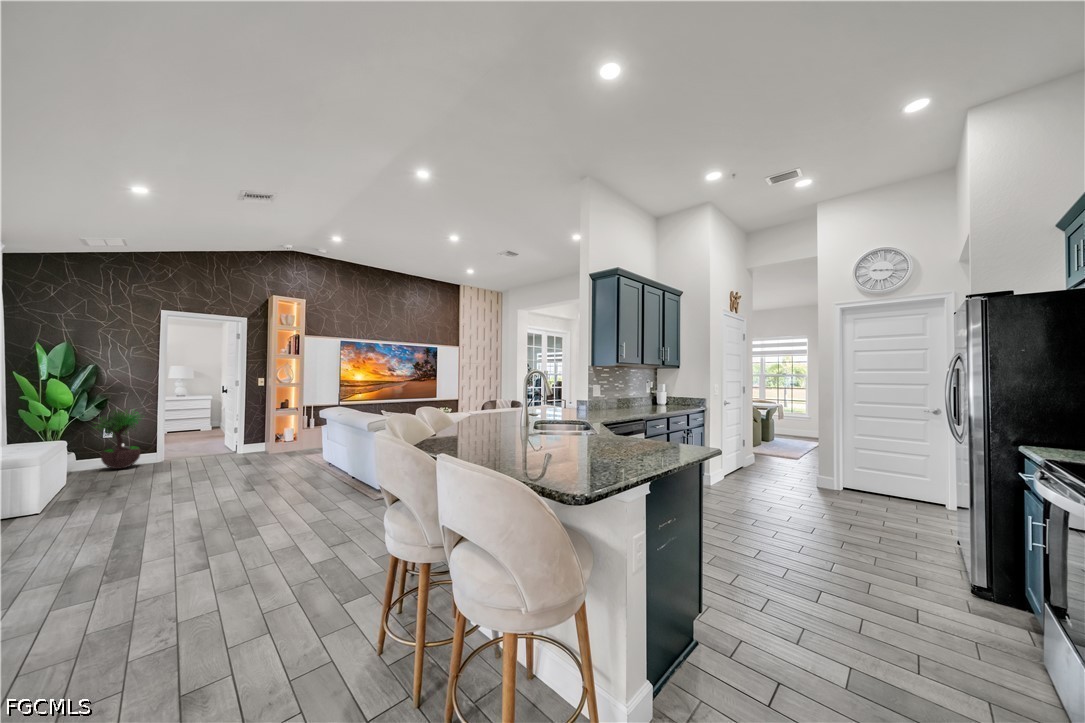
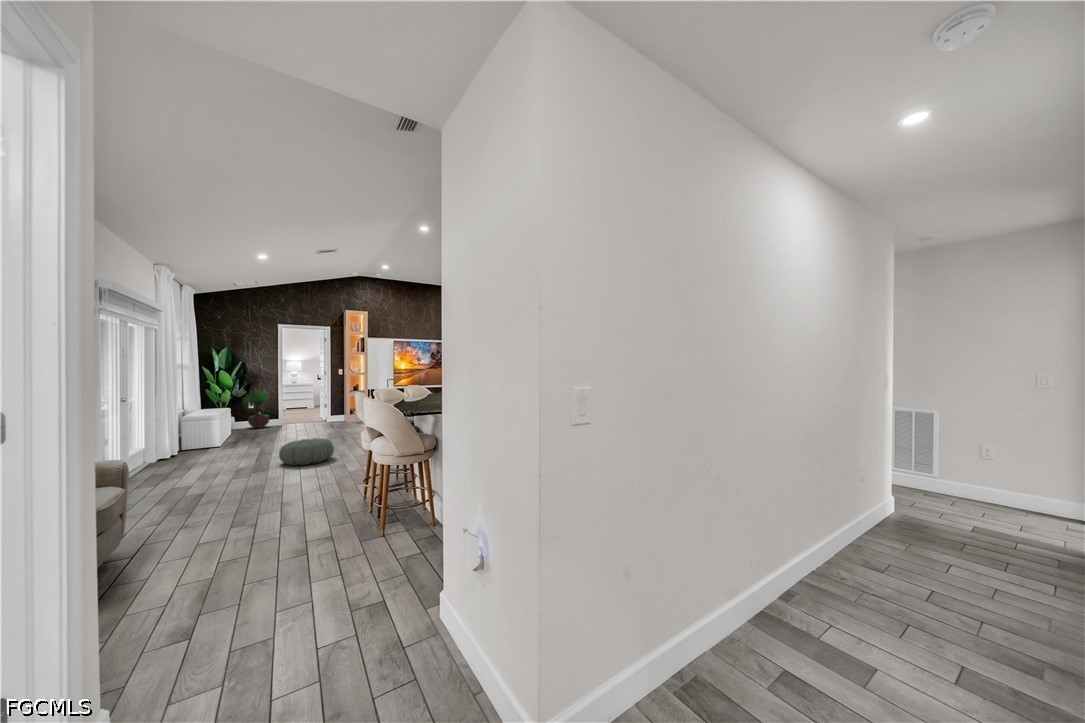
pouf: none [158,503,269,564] -> present [279,438,334,465]

